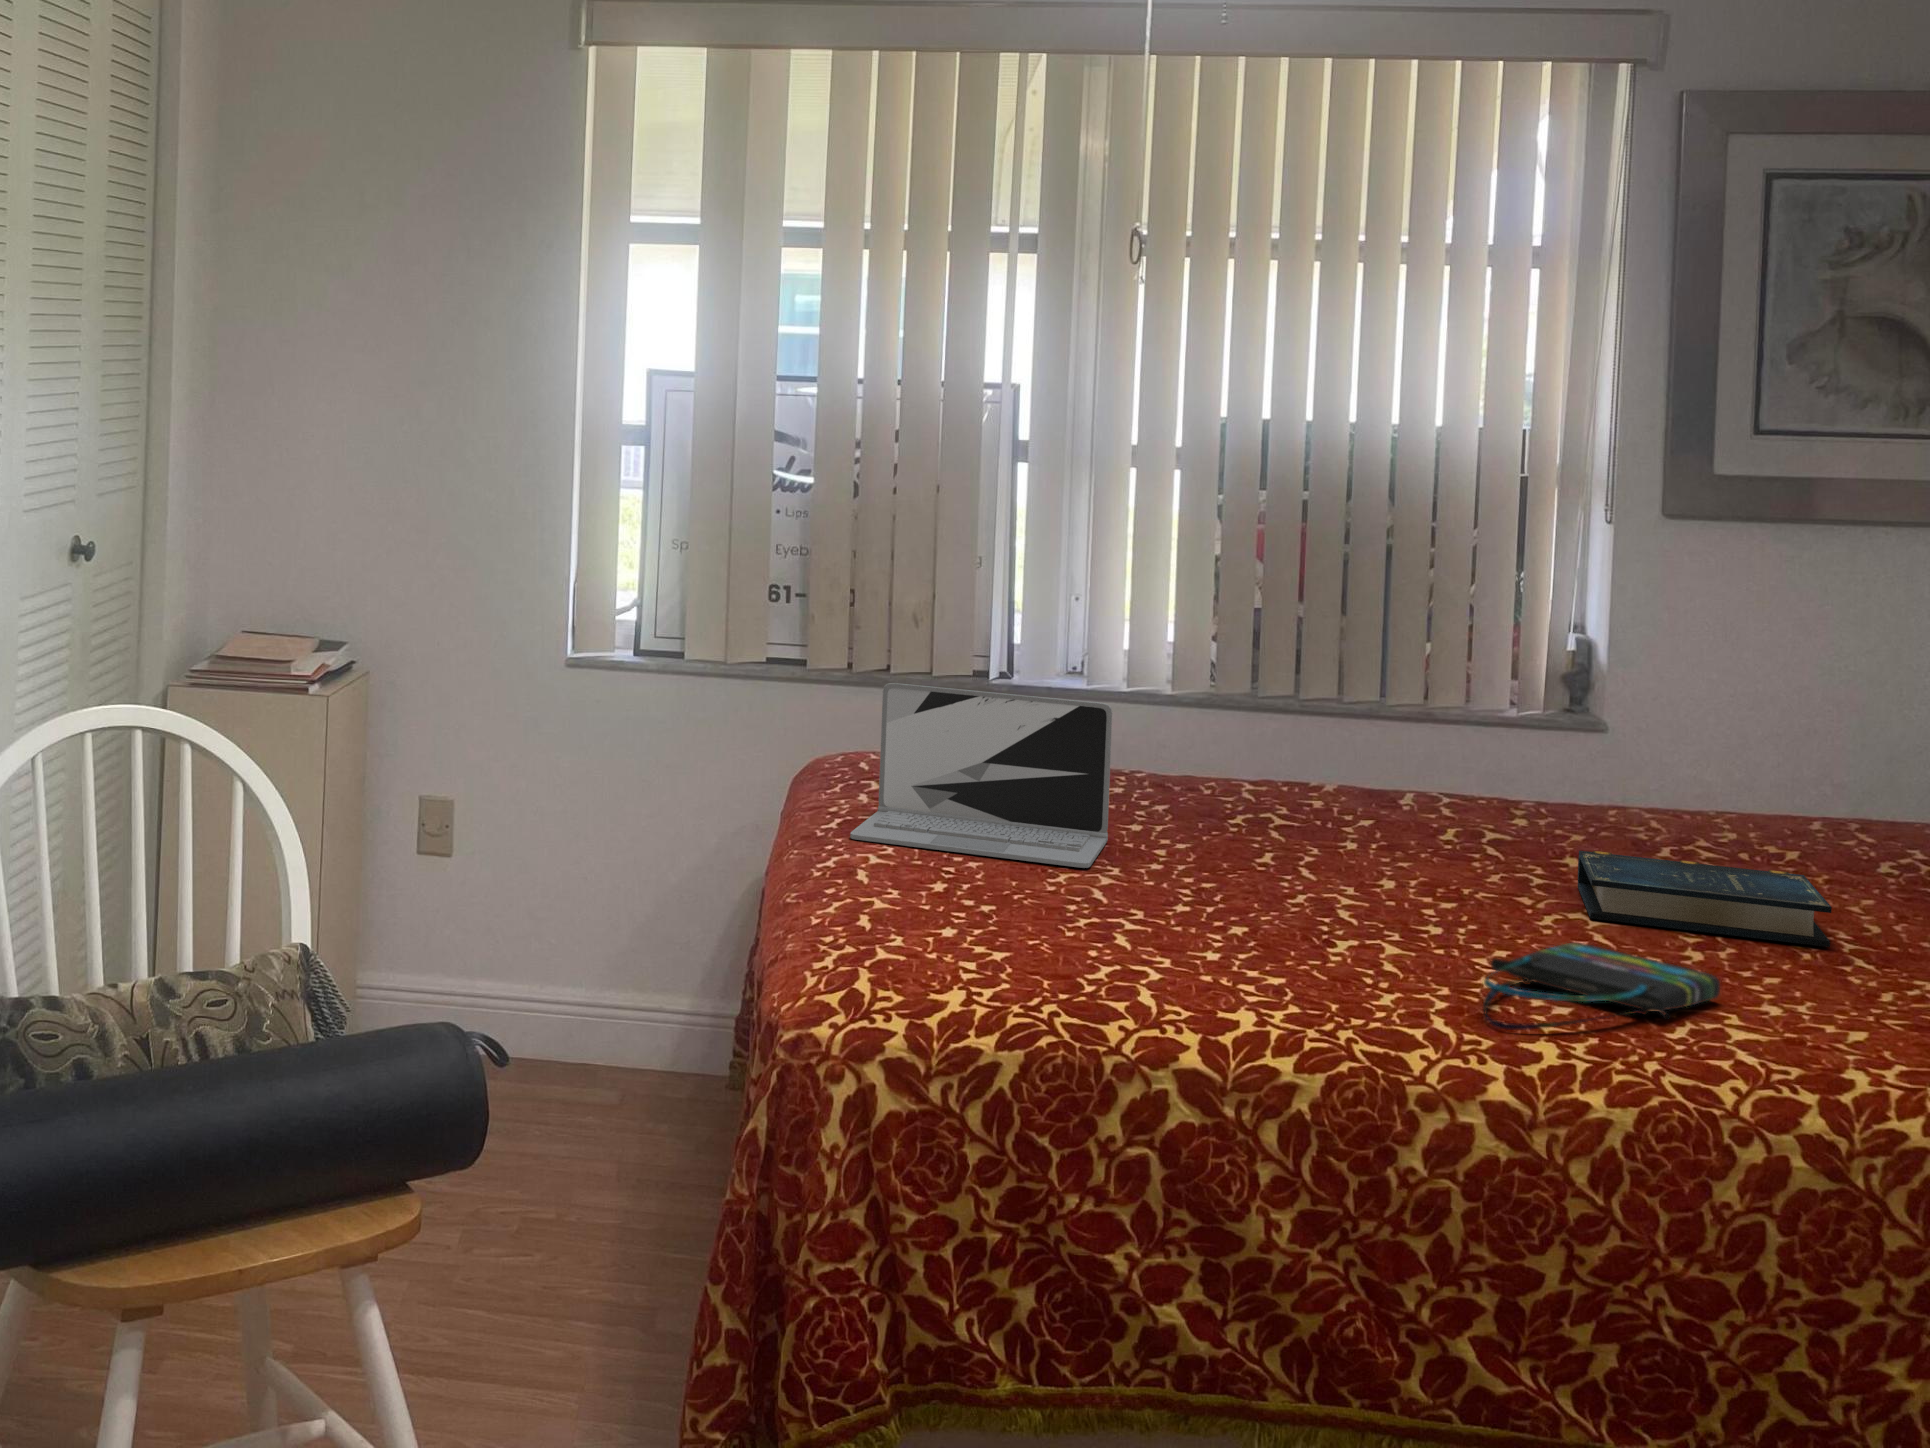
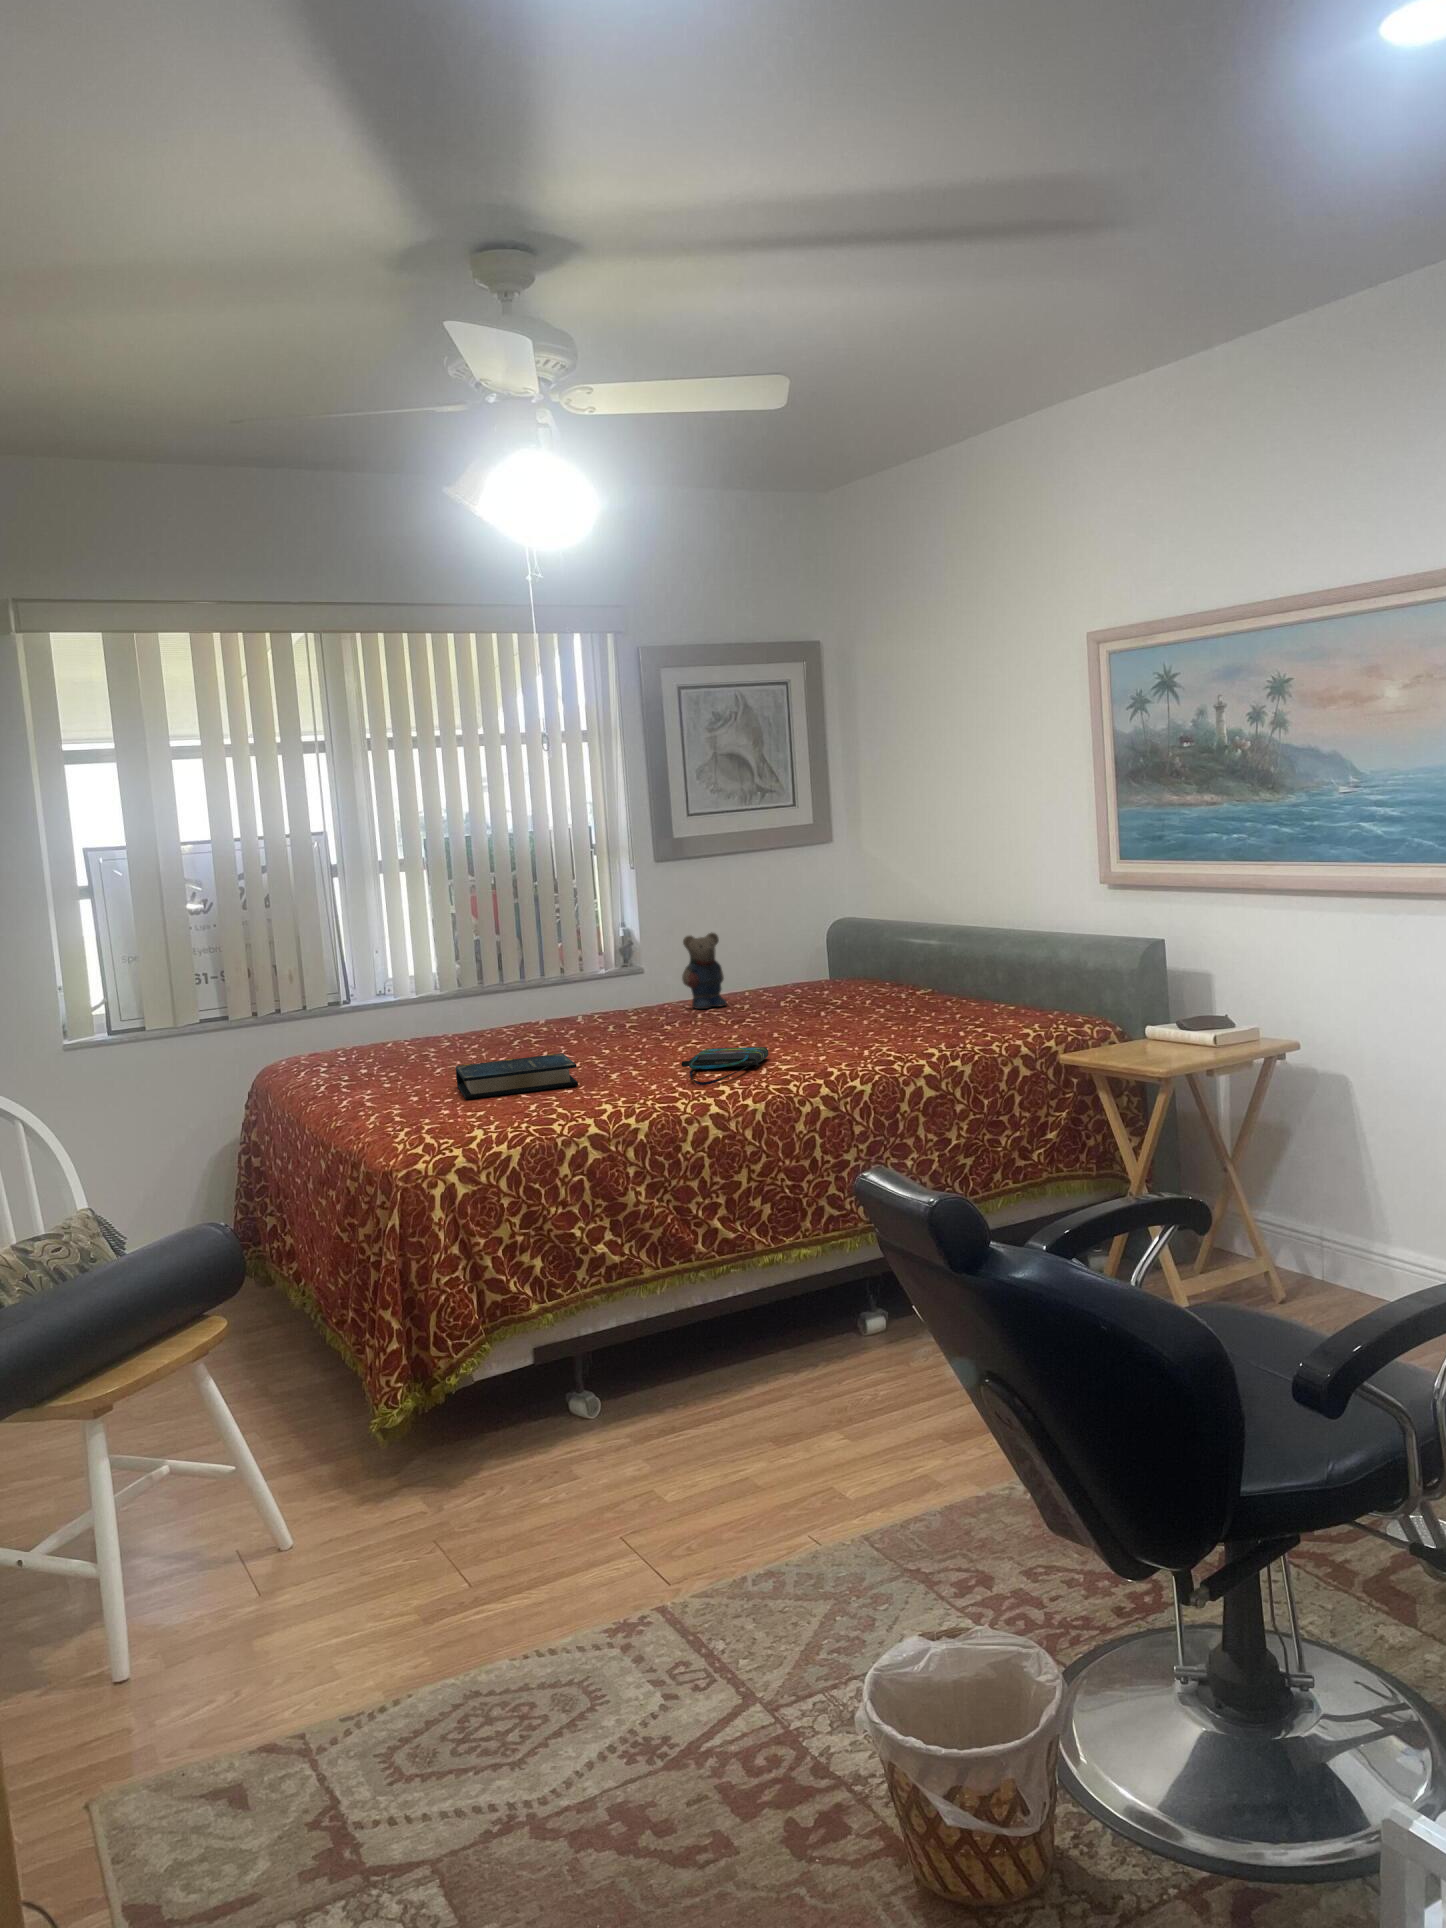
laptop: present [850,683,1112,868] -> none [328,990,470,1090]
teddy bear: none [1657,683,1762,844] -> present [682,932,727,1009]
book: present [1578,851,1832,947] -> present [456,1053,578,1099]

